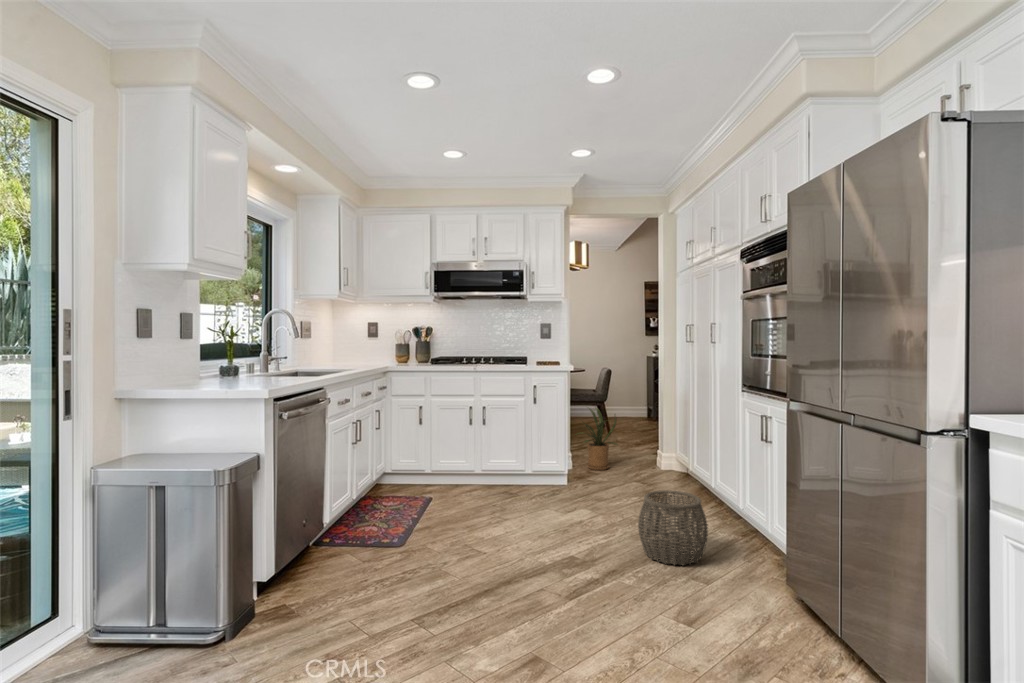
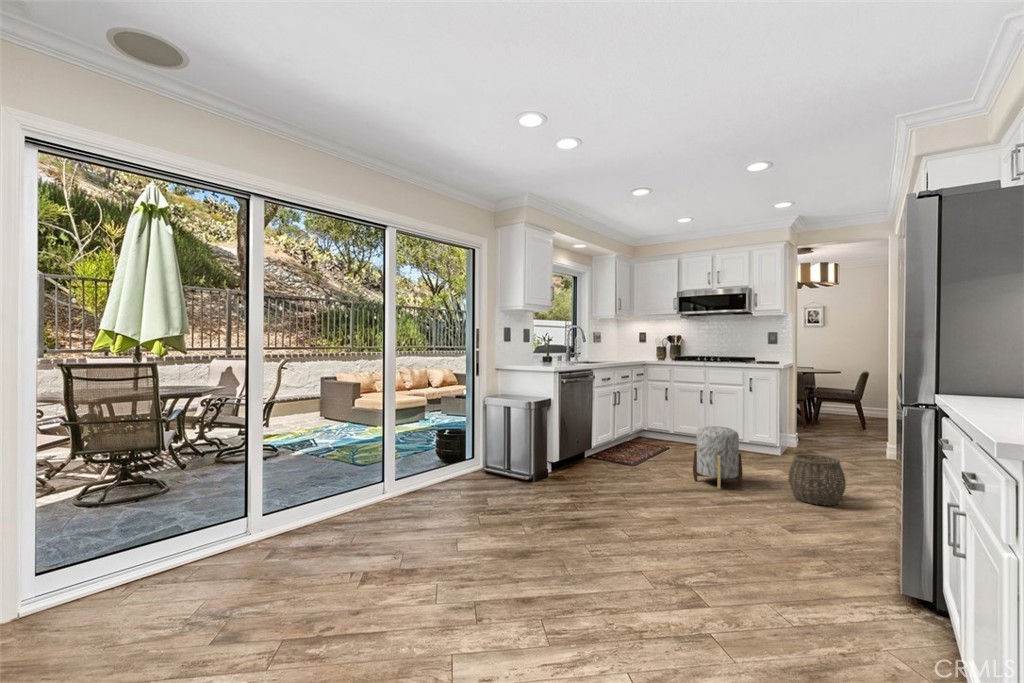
house plant: present [578,407,617,470] -> none [796,399,836,452]
stool: none [506,465,574,566] -> present [693,426,743,489]

